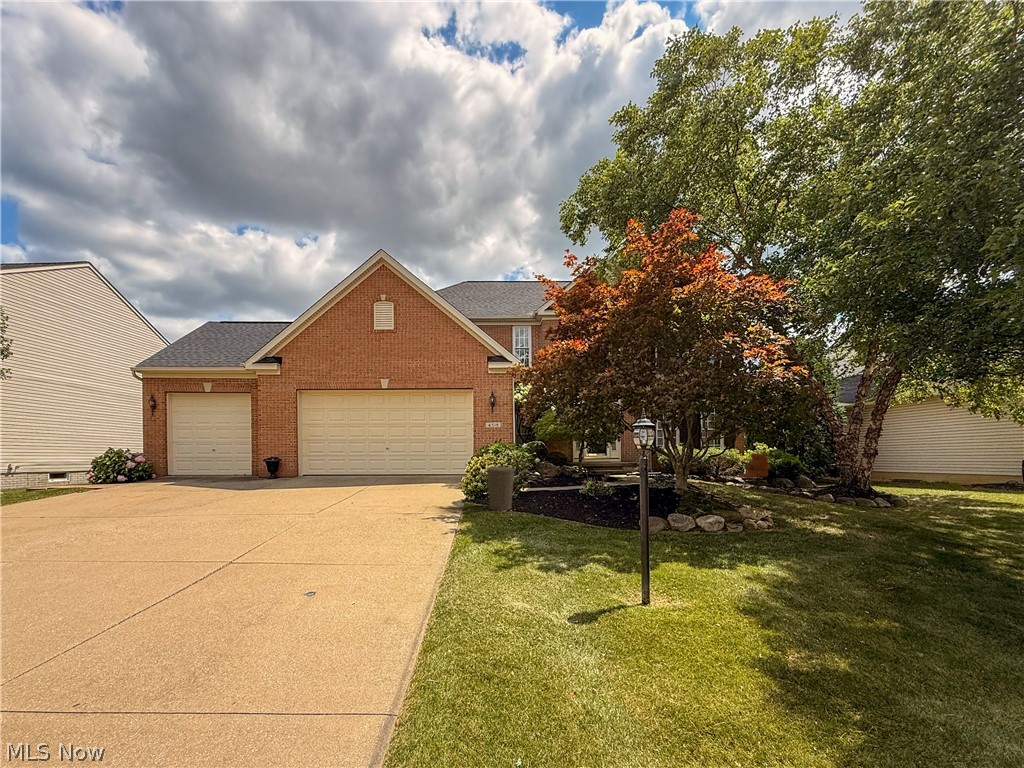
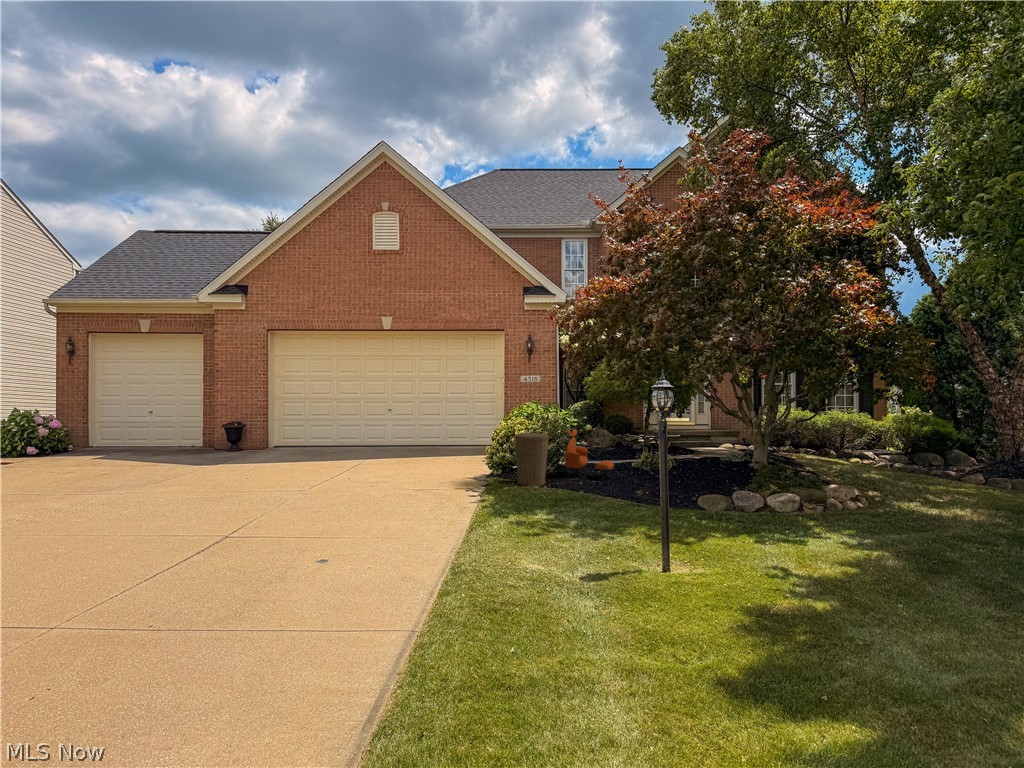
lounge chair: present [740,454,770,484] -> present [565,429,615,480]

